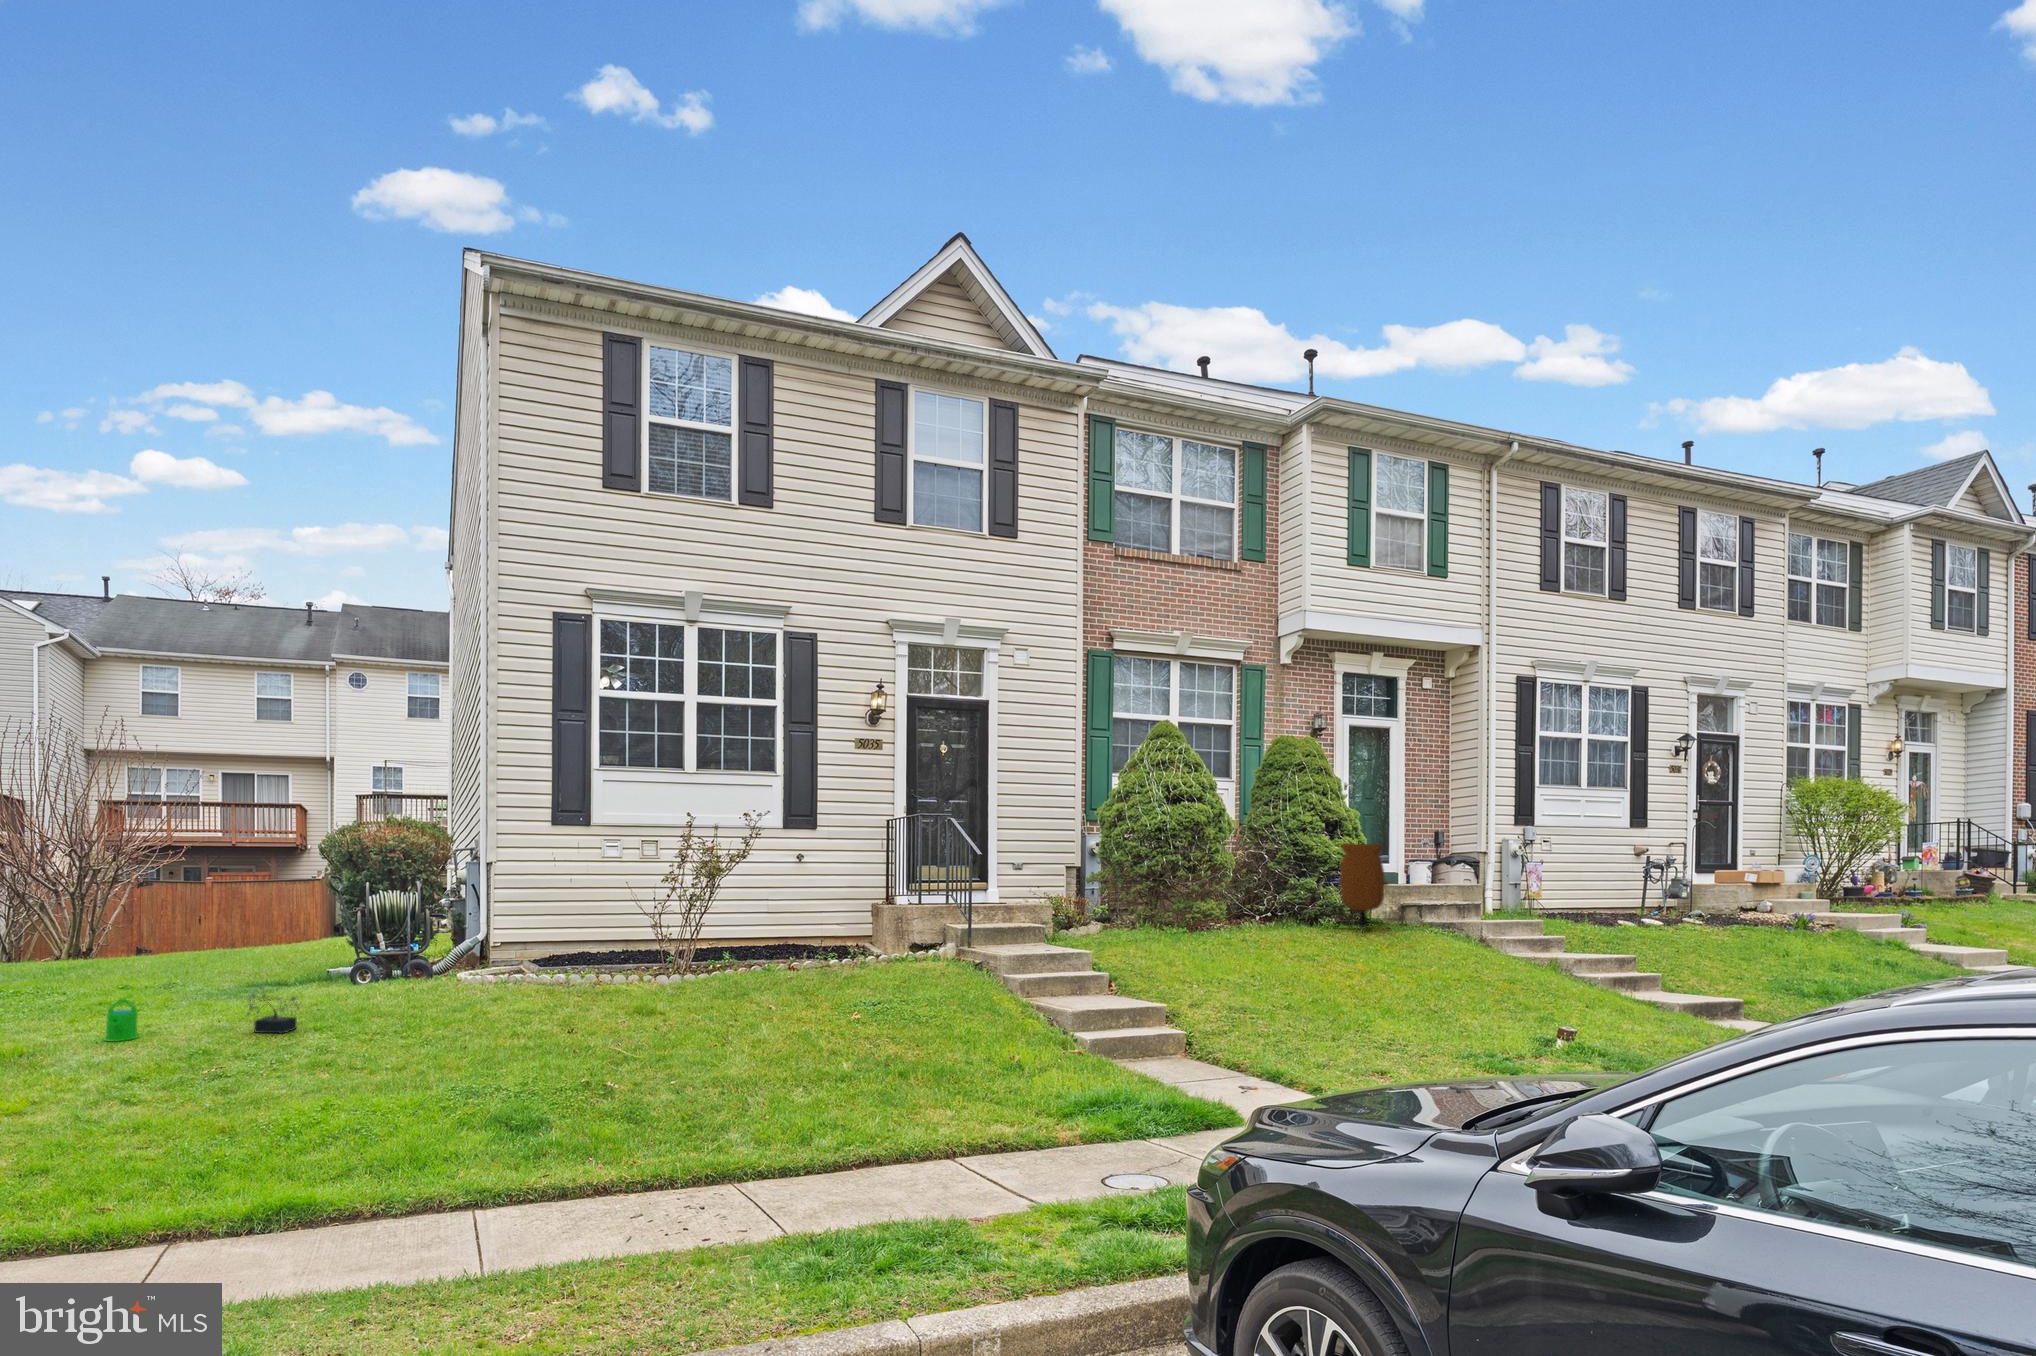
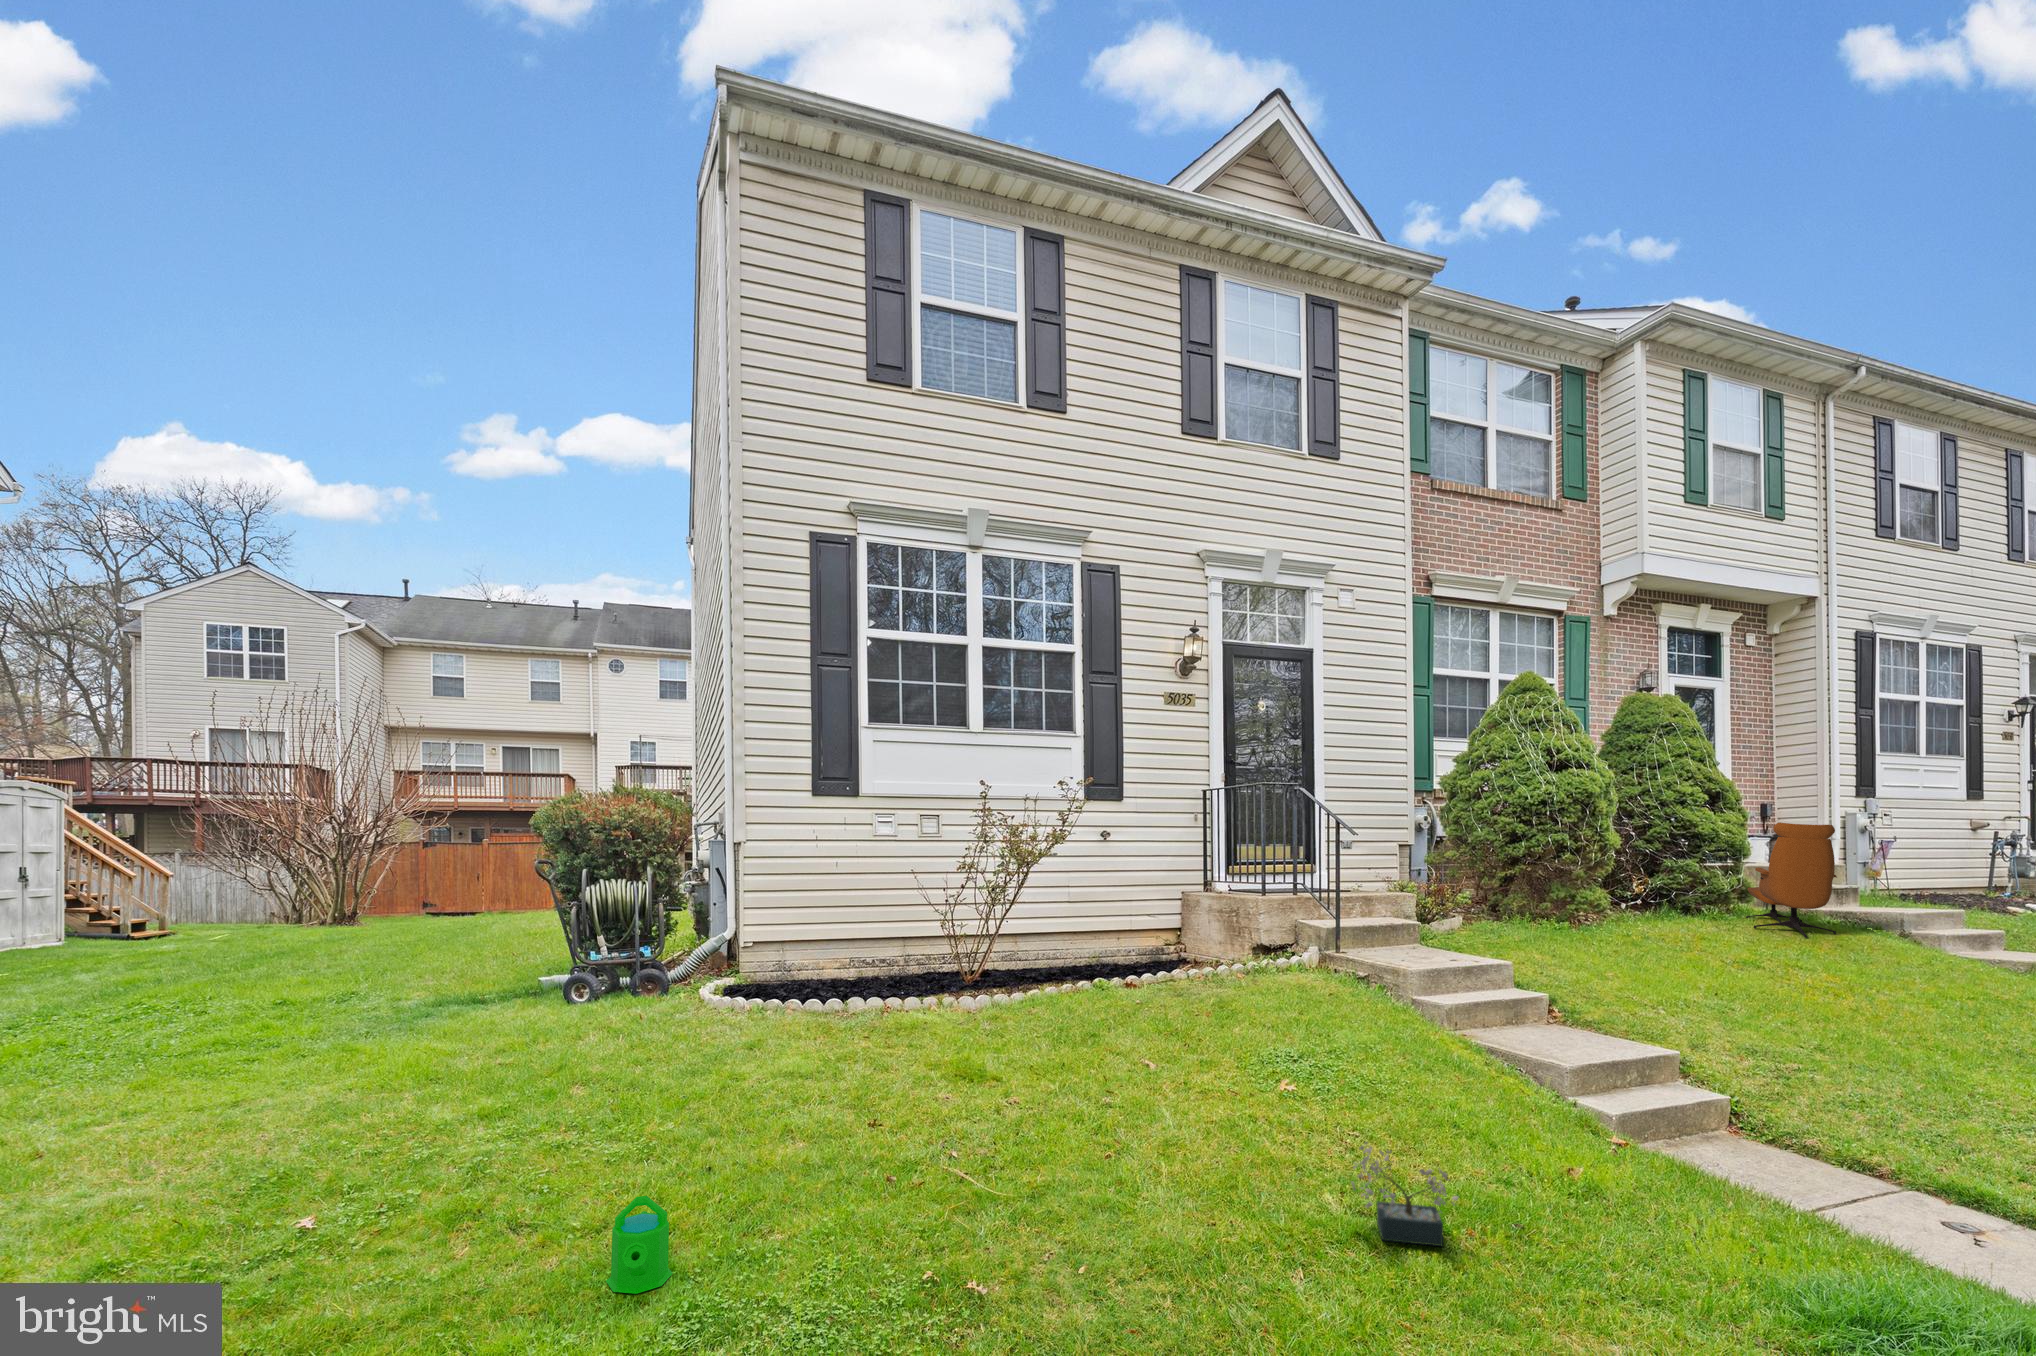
decorative plant: present [247,986,304,1033] -> present [1352,1142,1458,1246]
watering can: present [104,999,138,1042] -> present [606,1196,673,1294]

